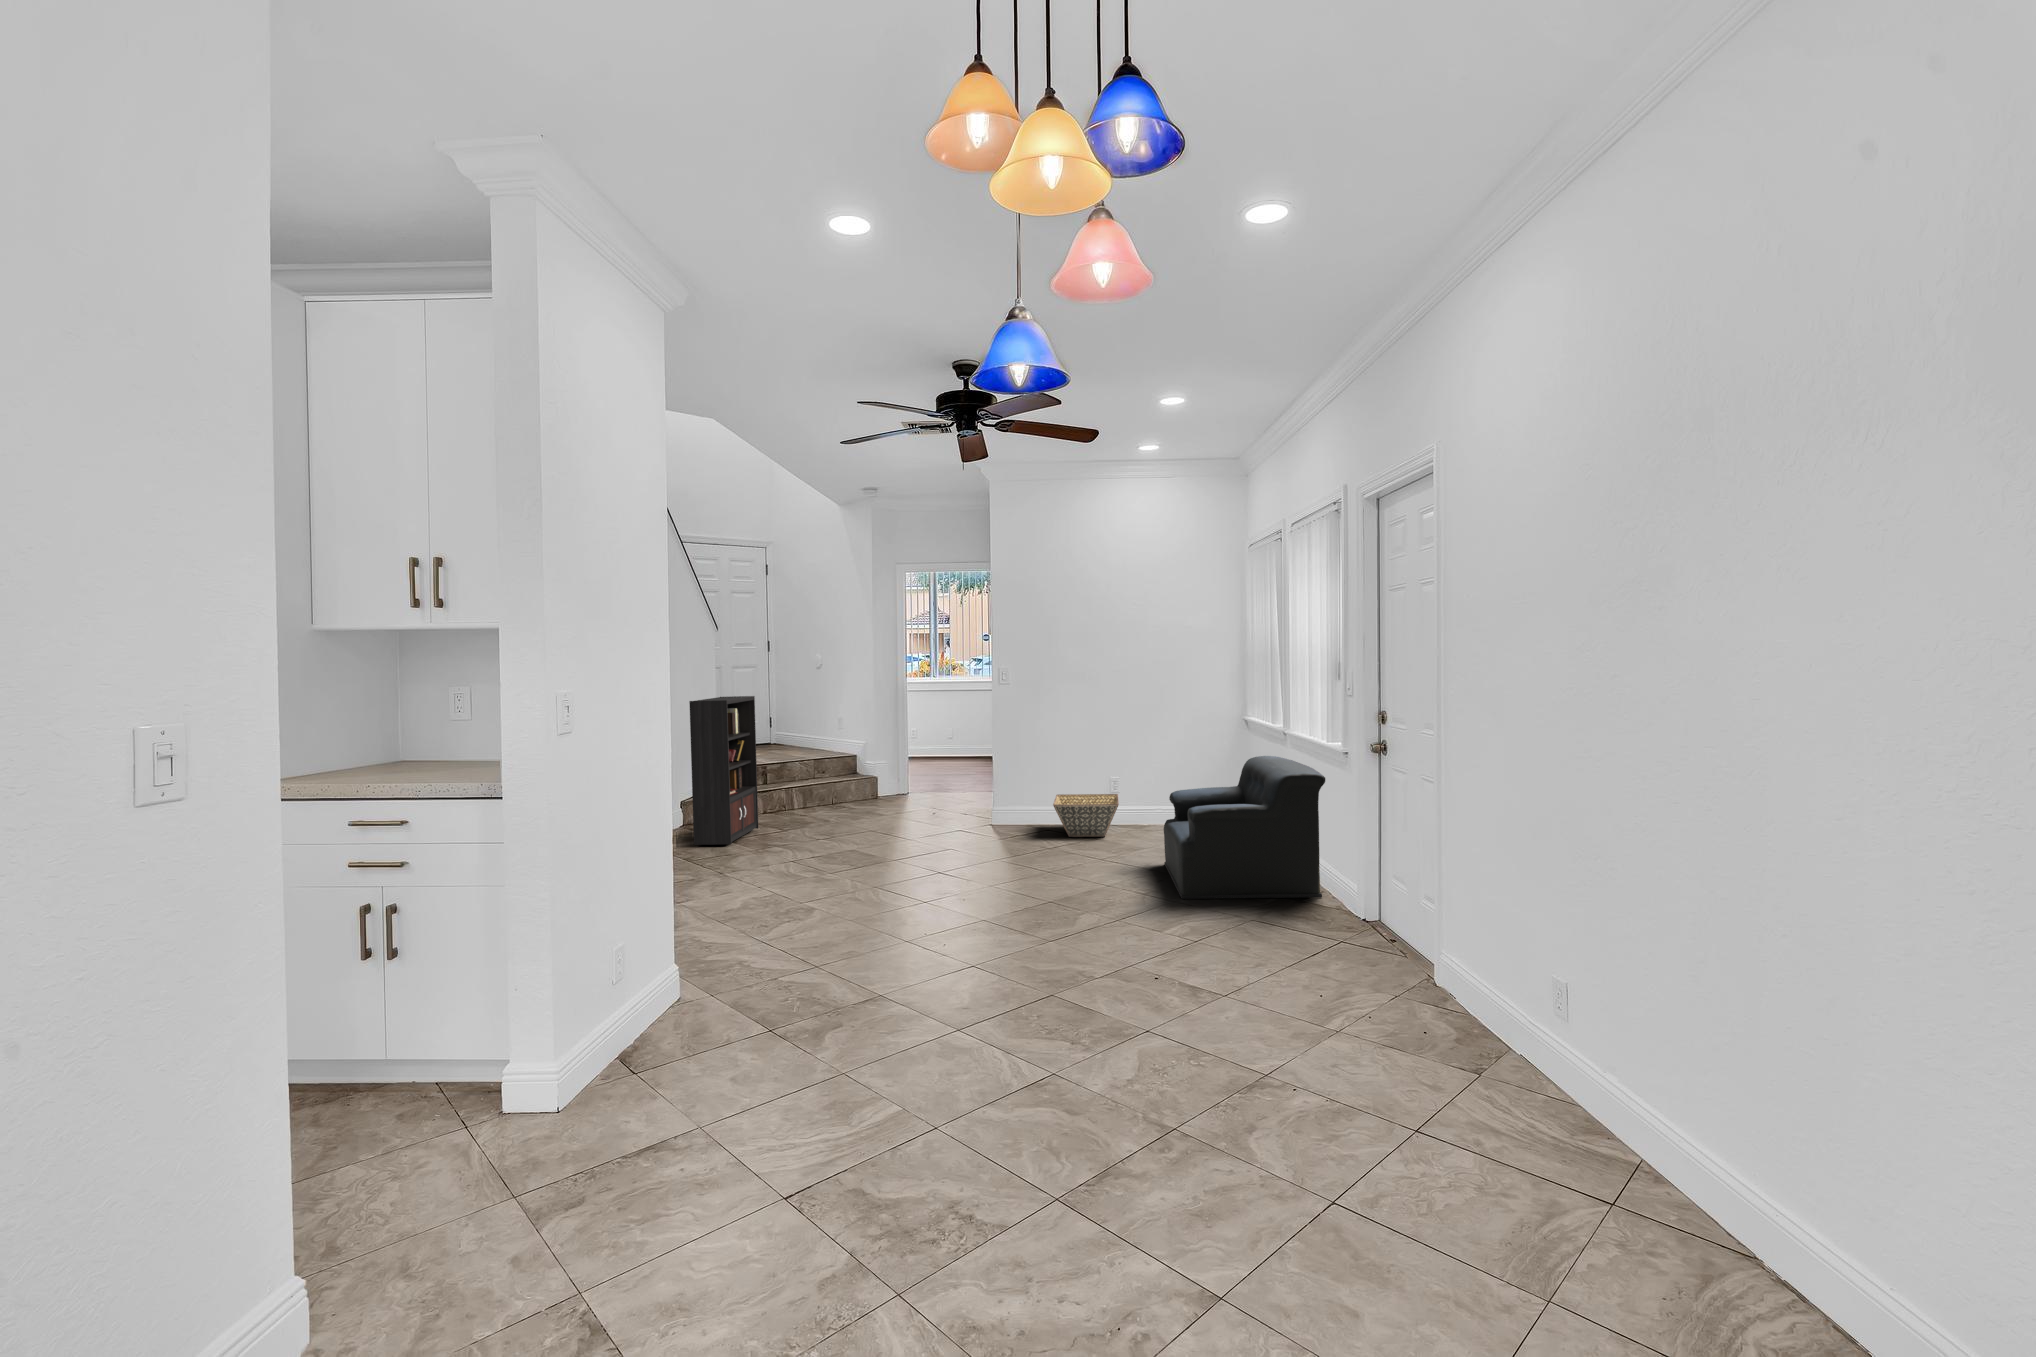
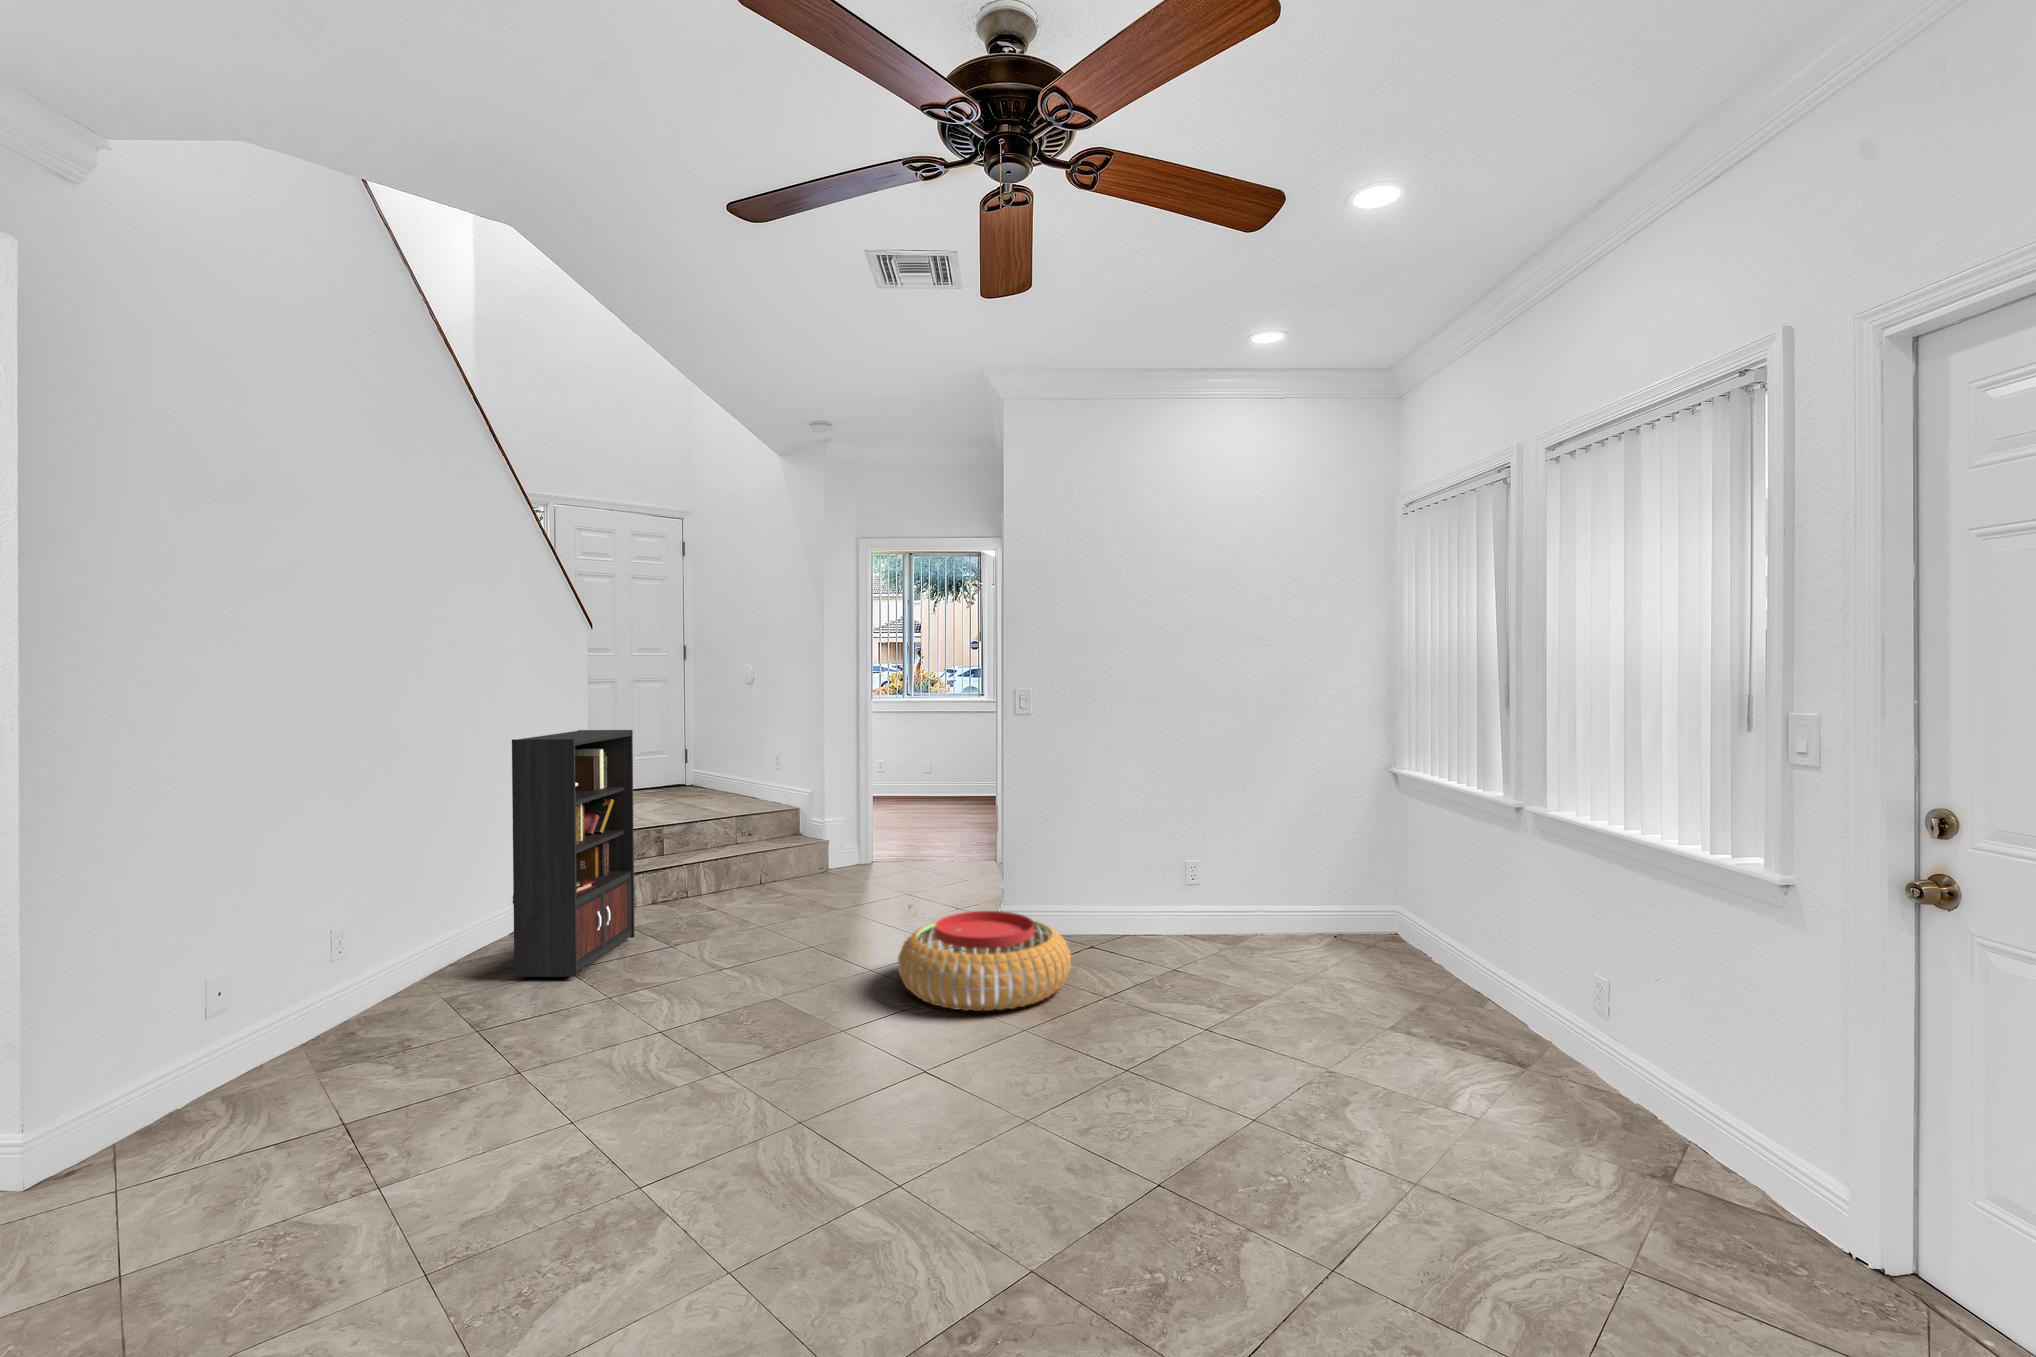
armchair: present [1164,756,1325,899] -> none [1319,855,1696,1161]
basket: present [1053,794,1119,837] -> none [1102,889,1211,964]
pouf: none [925,804,1030,855] -> present [898,911,1071,1011]

